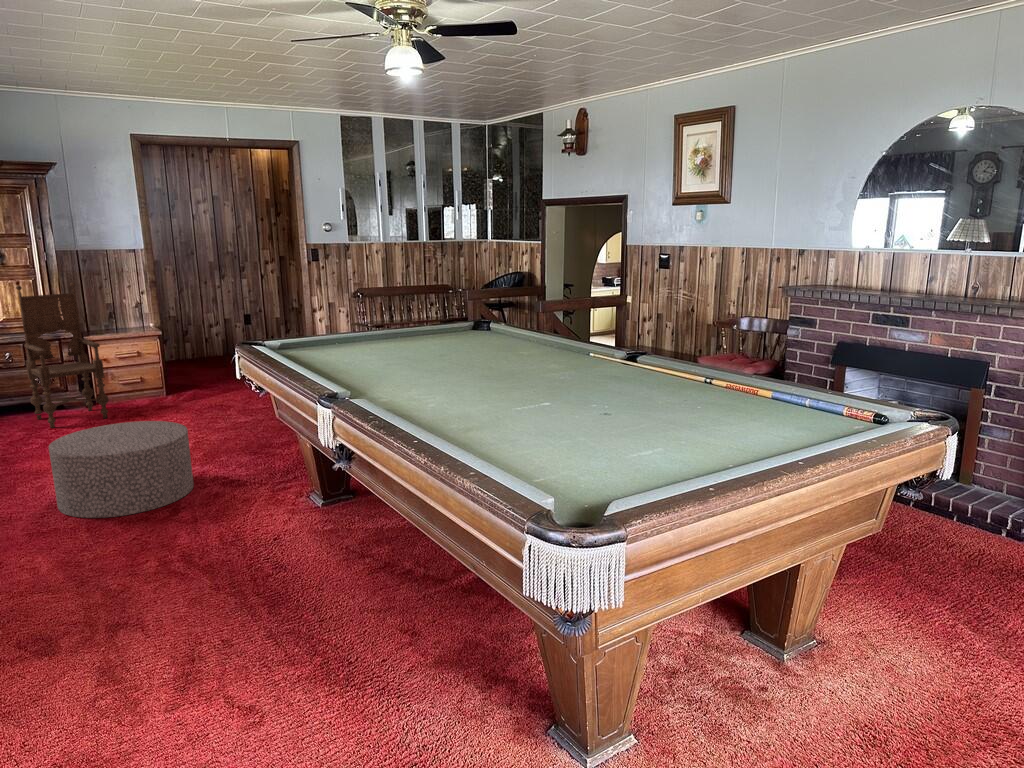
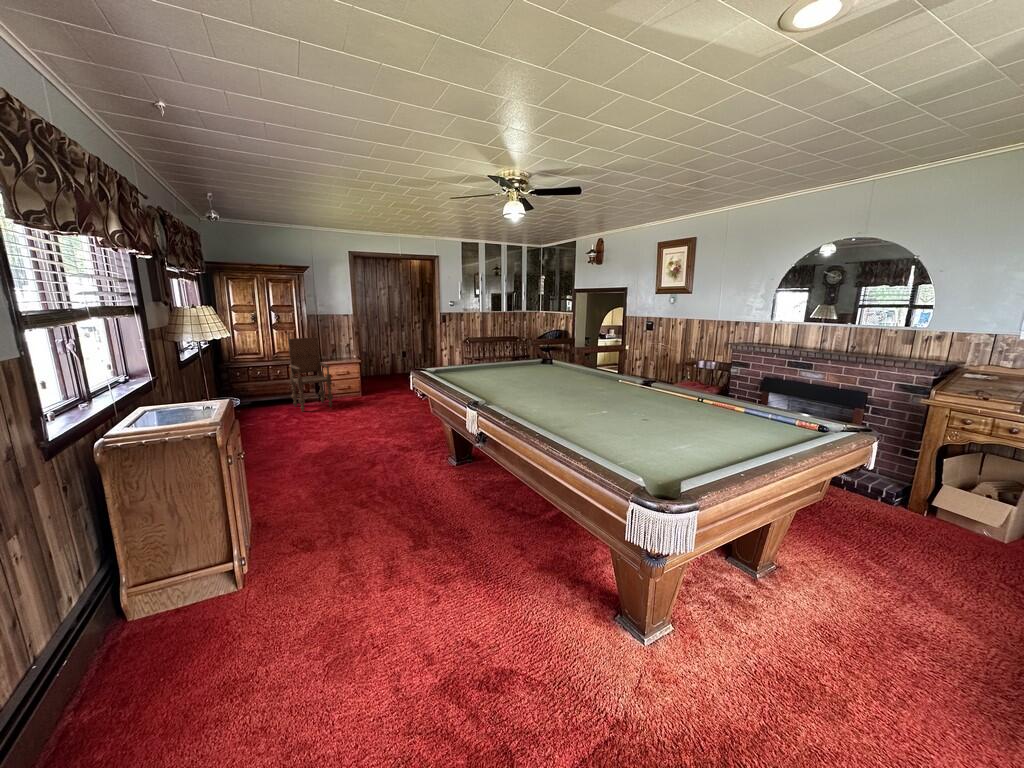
ottoman: present [49,421,194,518] -> none [305,411,382,465]

